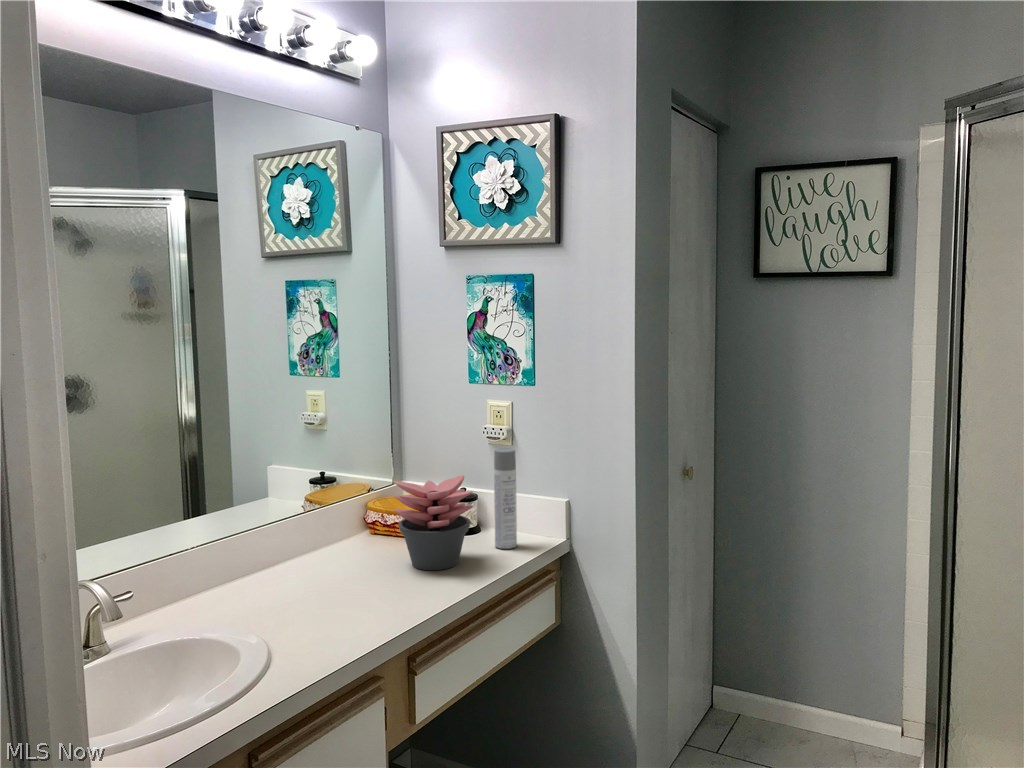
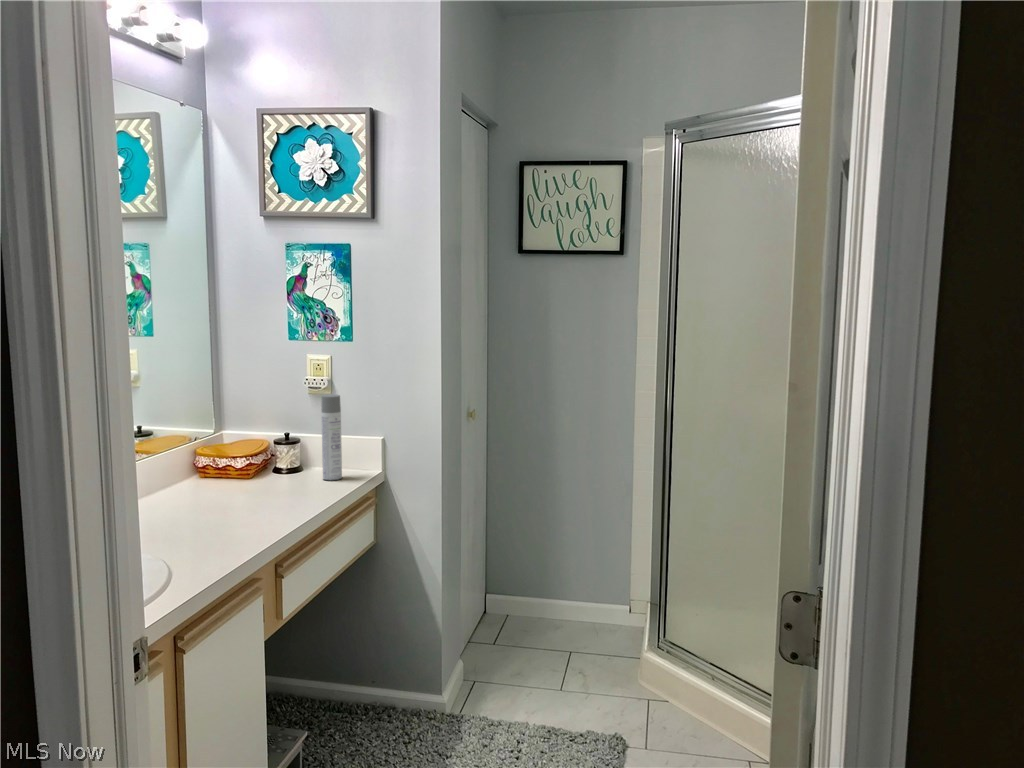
succulent plant: present [393,475,473,570] -> none [235,418,311,499]

